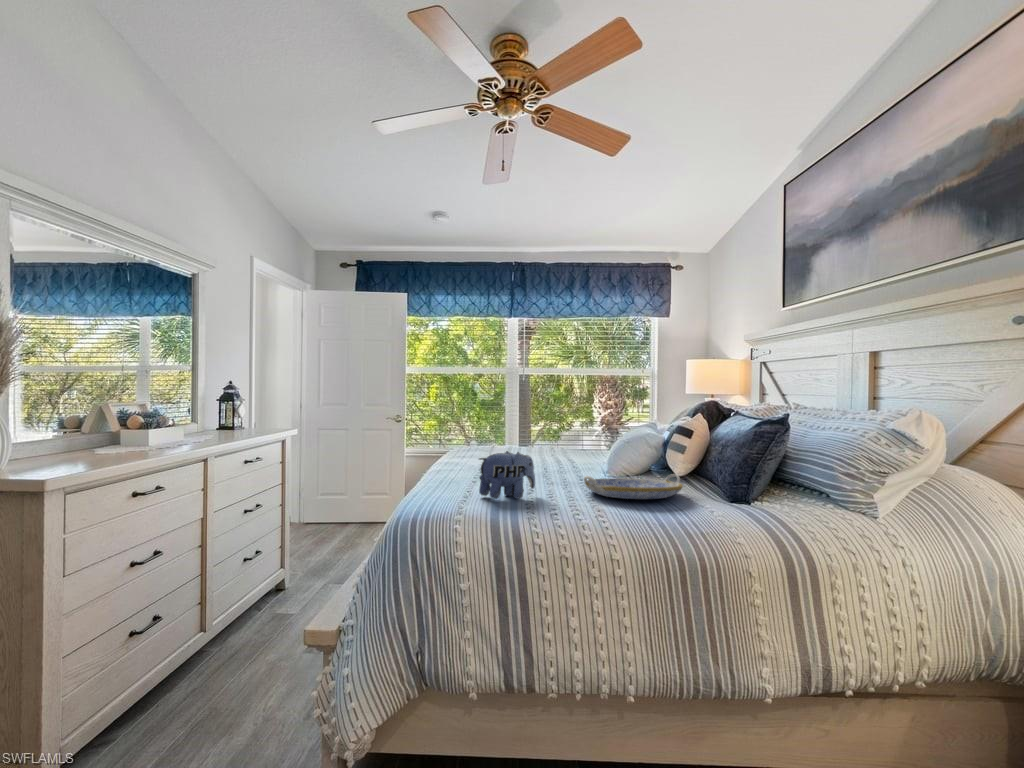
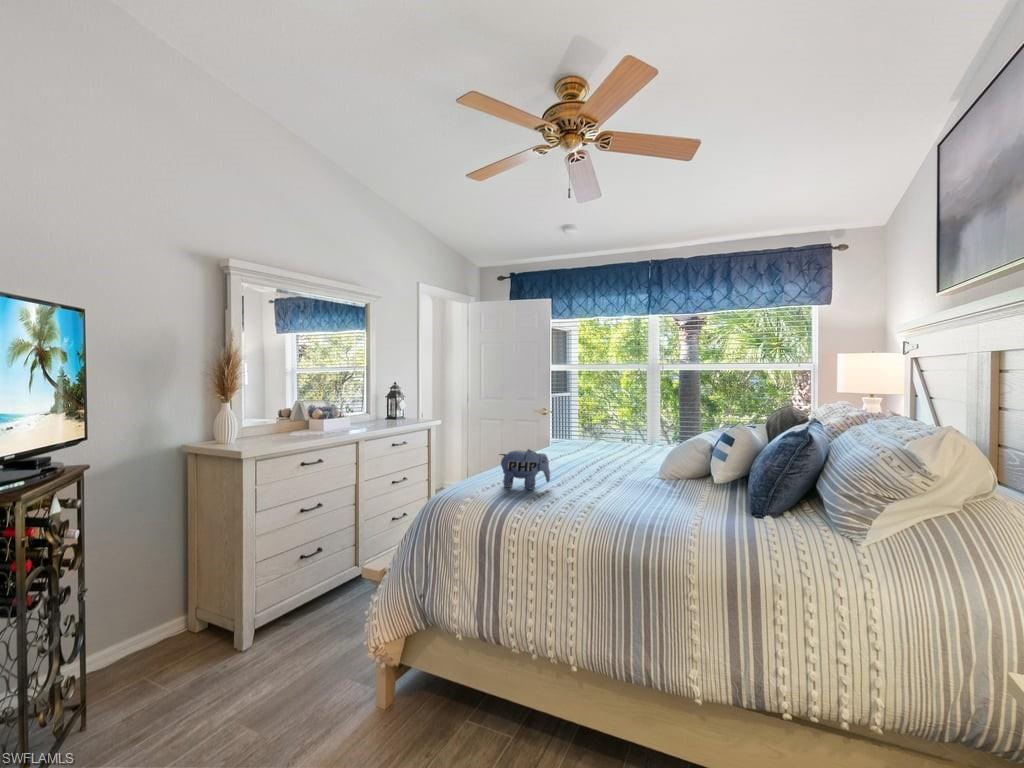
serving tray: present [584,474,683,499] -> none [590,475,688,502]

